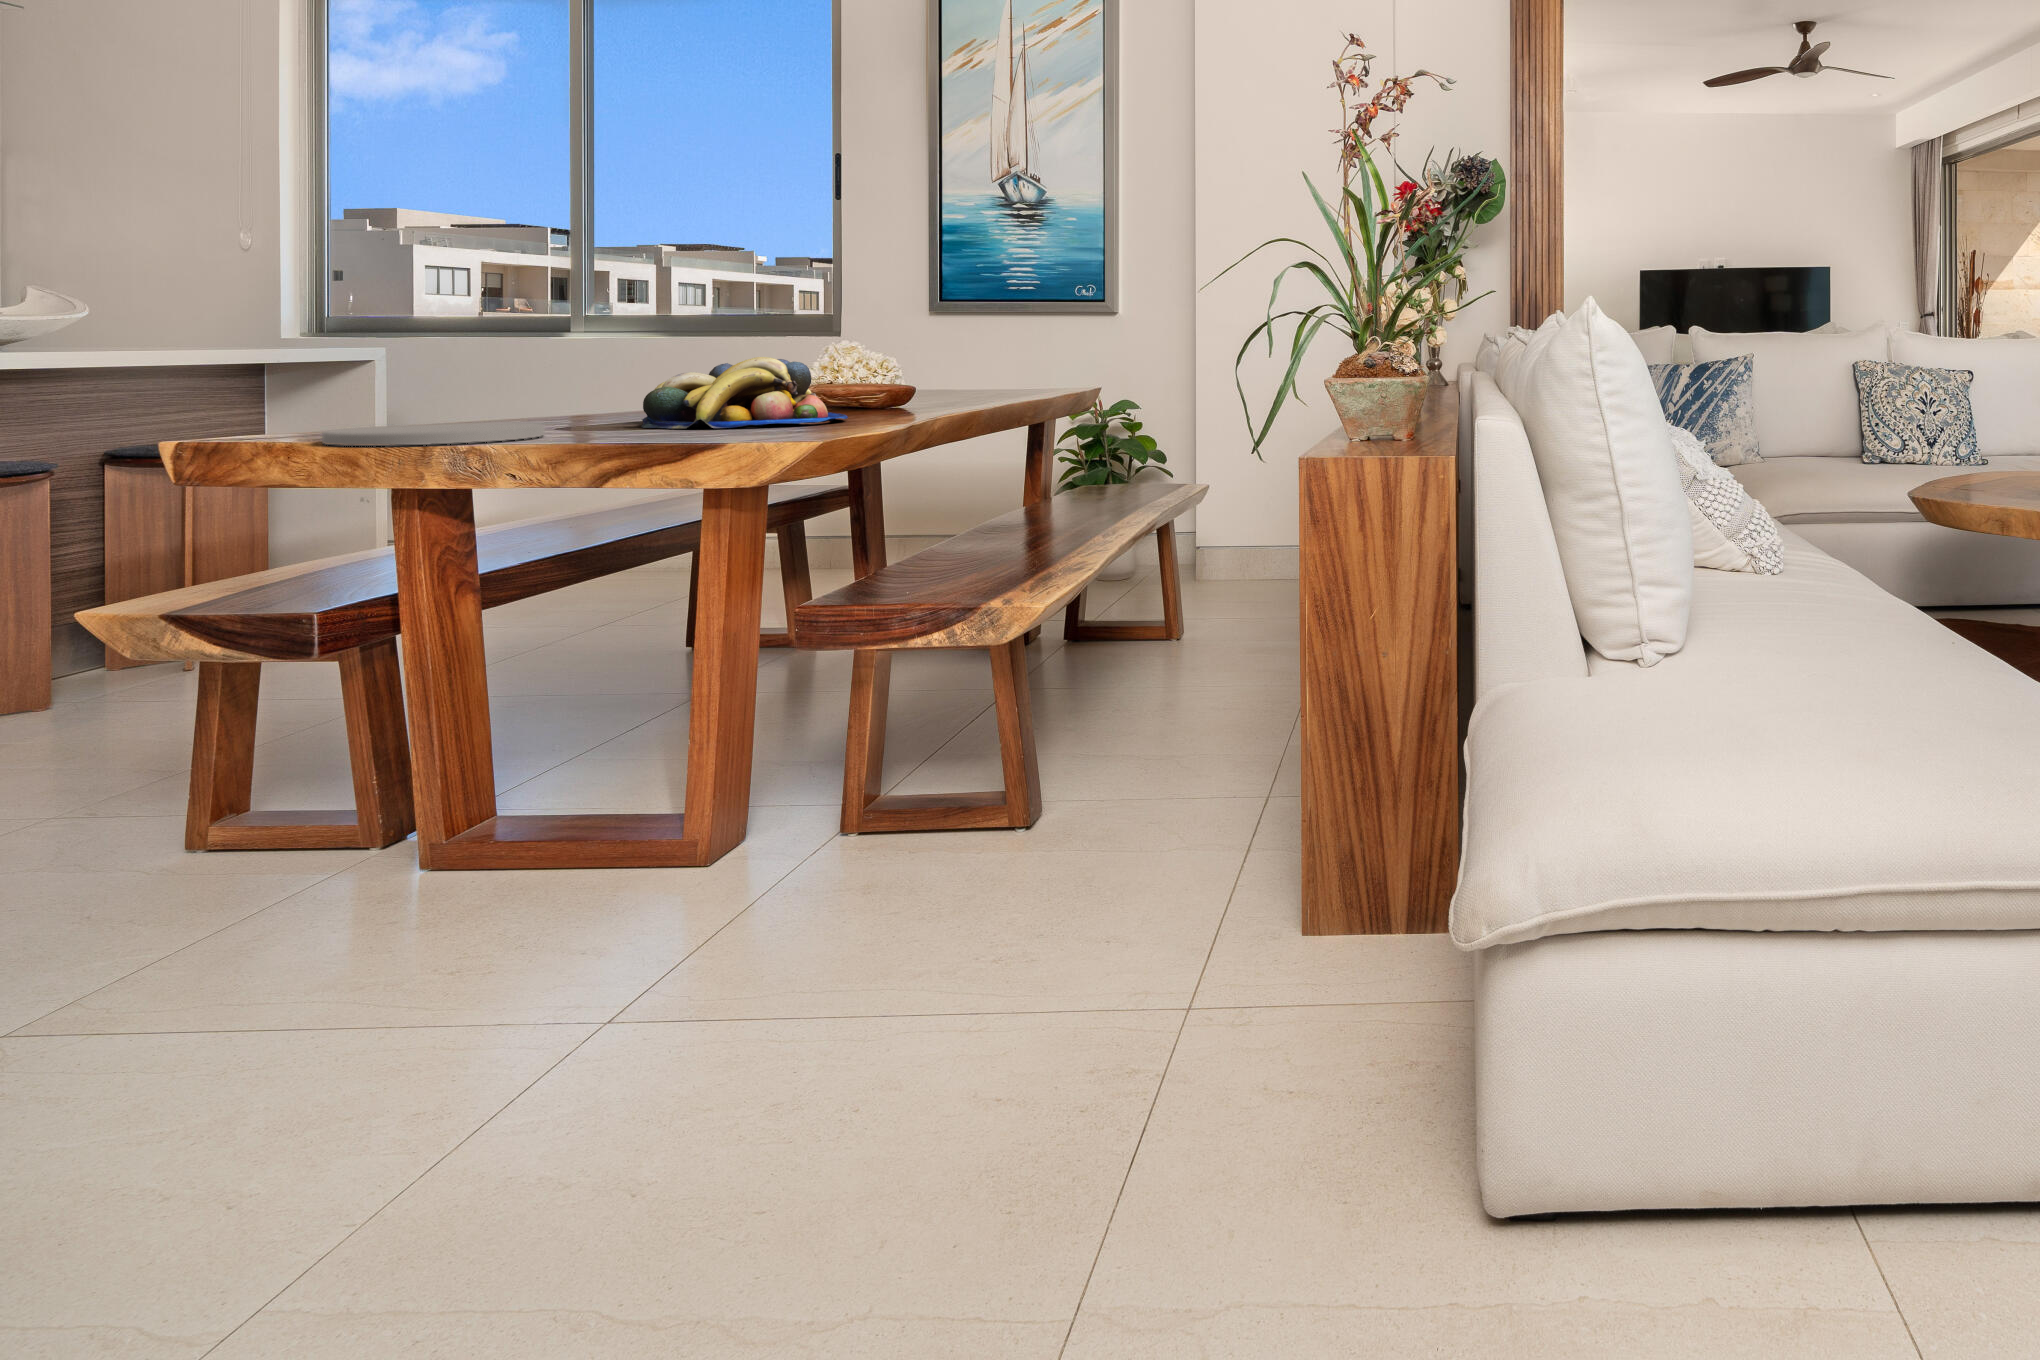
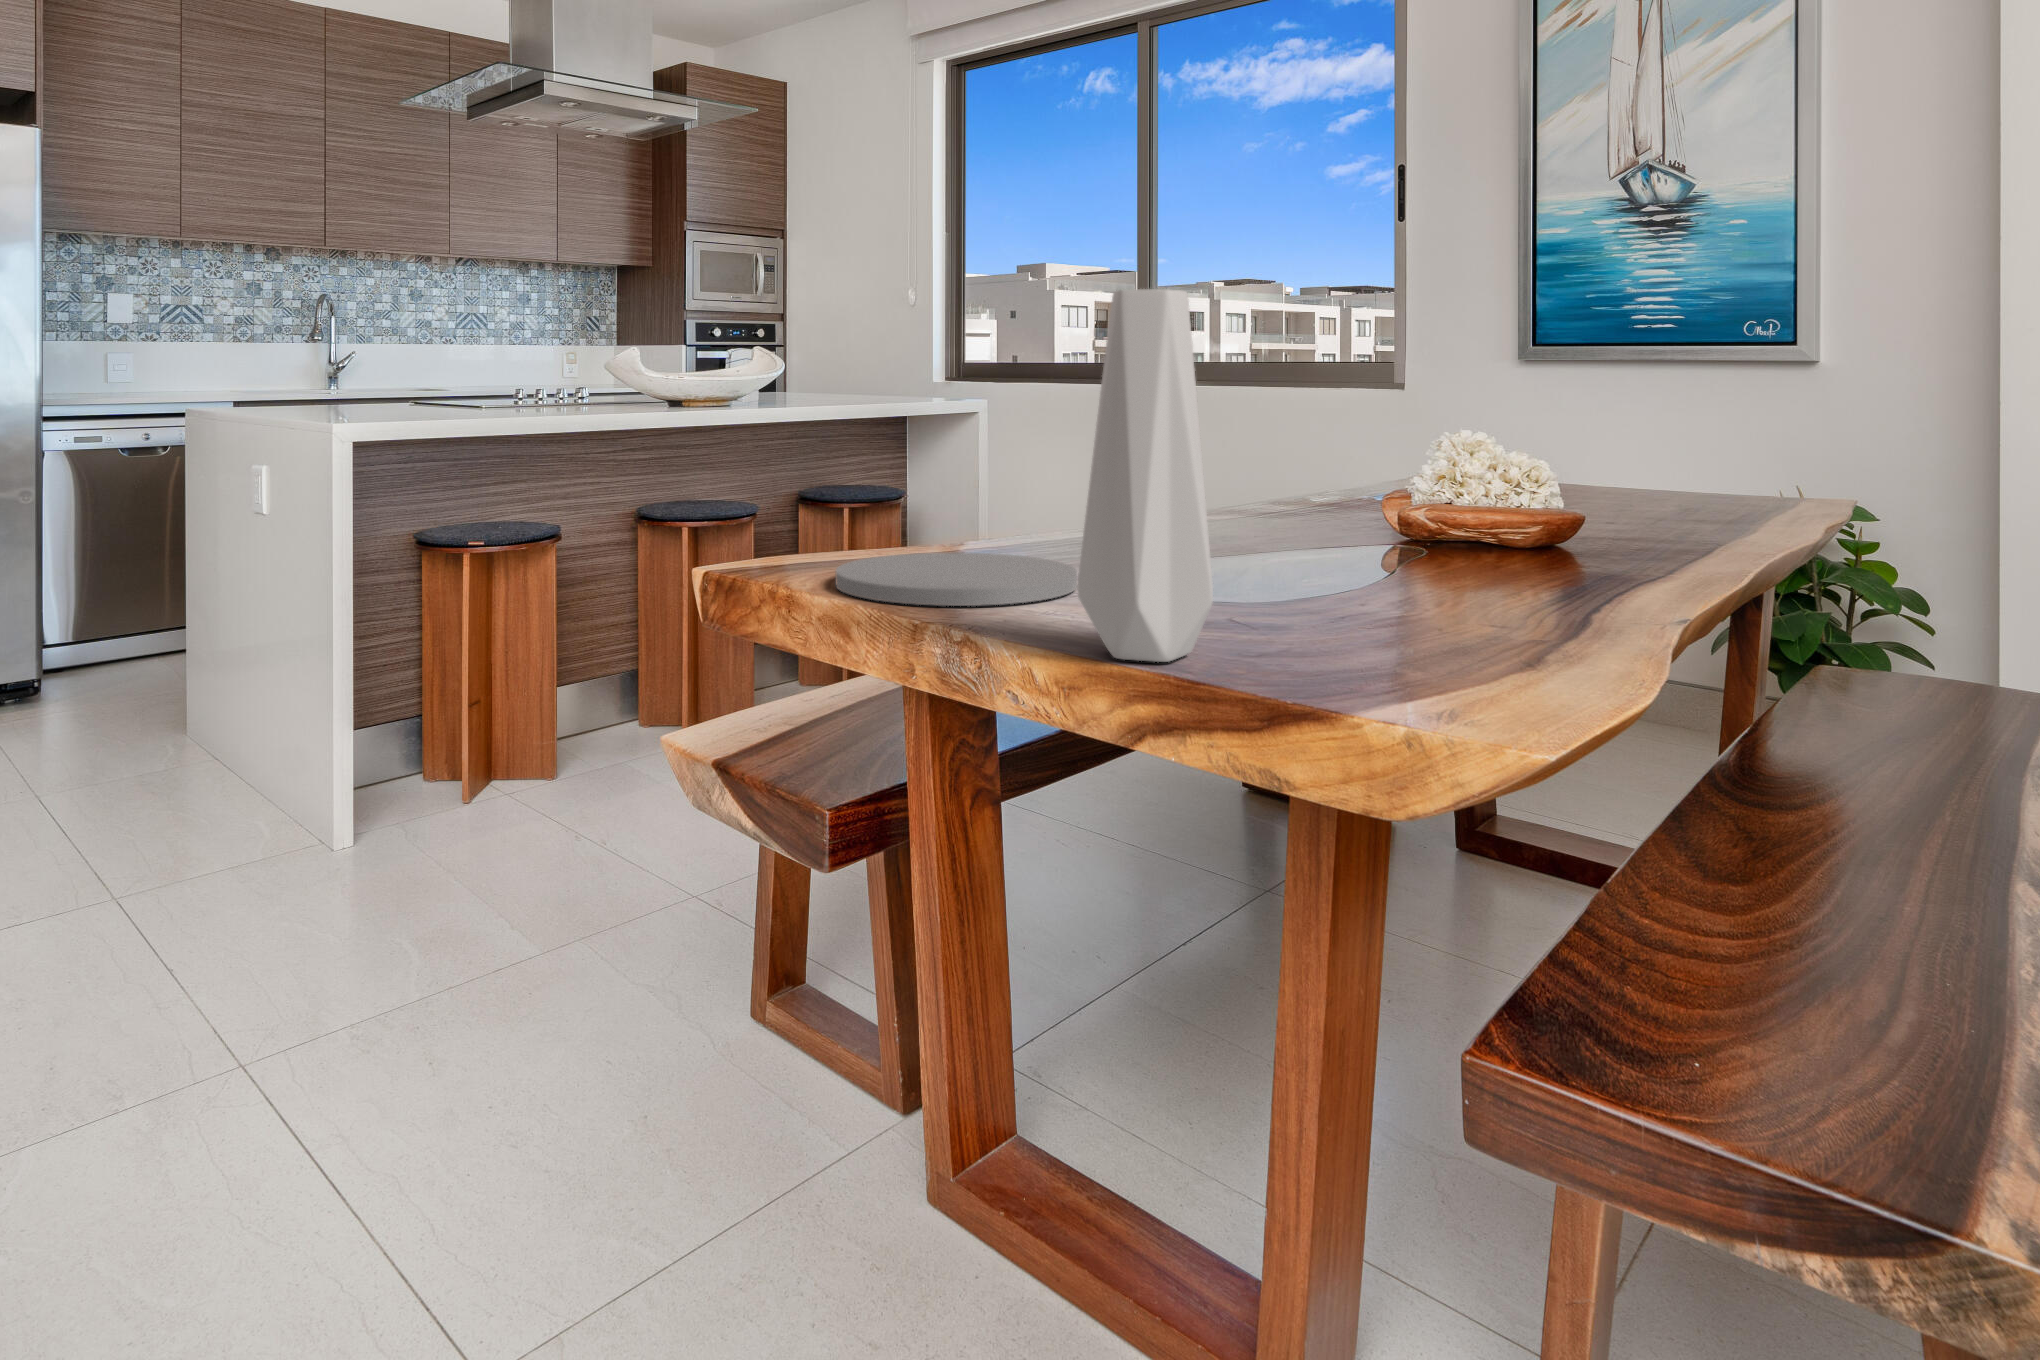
vase: none [554,227,652,450] -> present [1077,289,1213,662]
fruit bowl: present [642,357,848,429] -> none [1196,468,1484,588]

